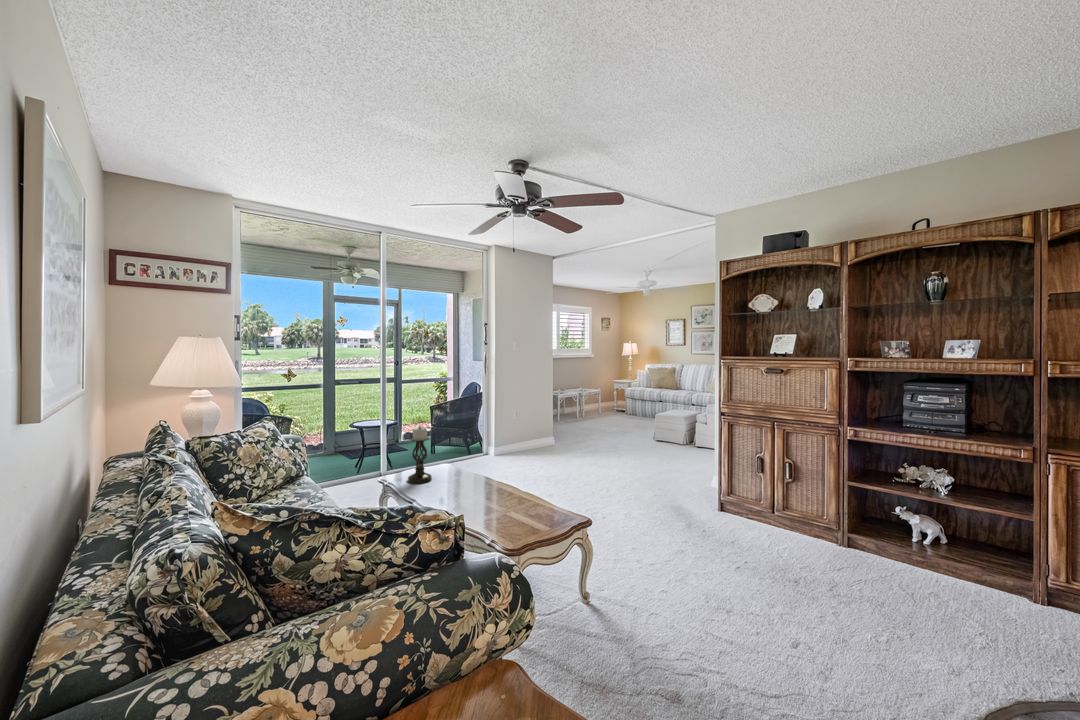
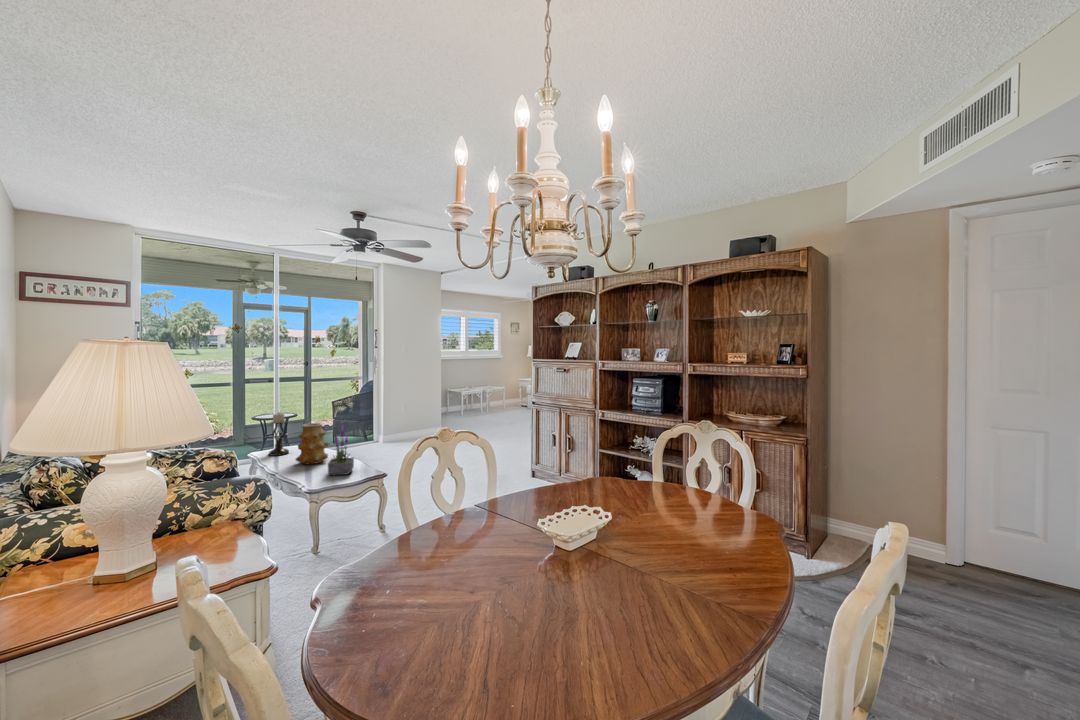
vase: none [453,443,494,500] -> present [296,423,329,464]
potted plant: none [512,450,546,522] -> present [328,427,354,475]

